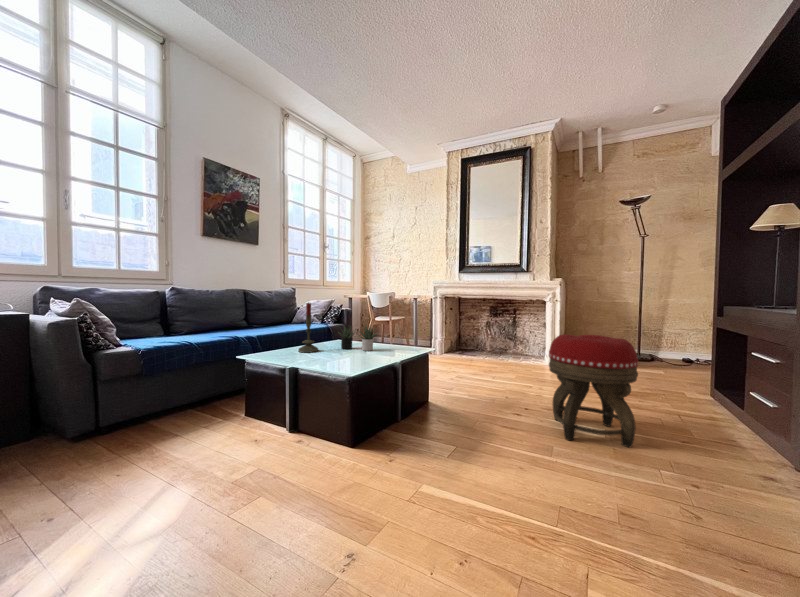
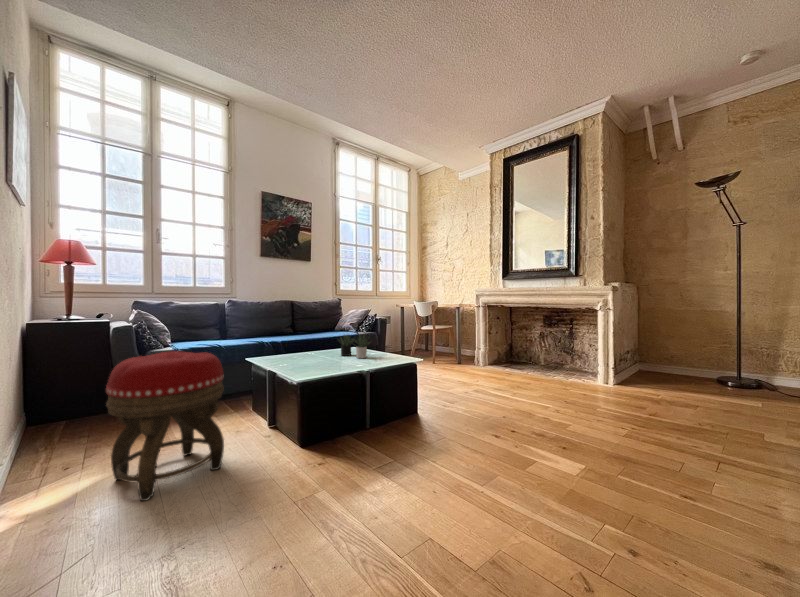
candle: present [299,303,318,353] -> none [301,311,319,358]
footstool: present [549,334,638,447] -> present [106,351,224,501]

